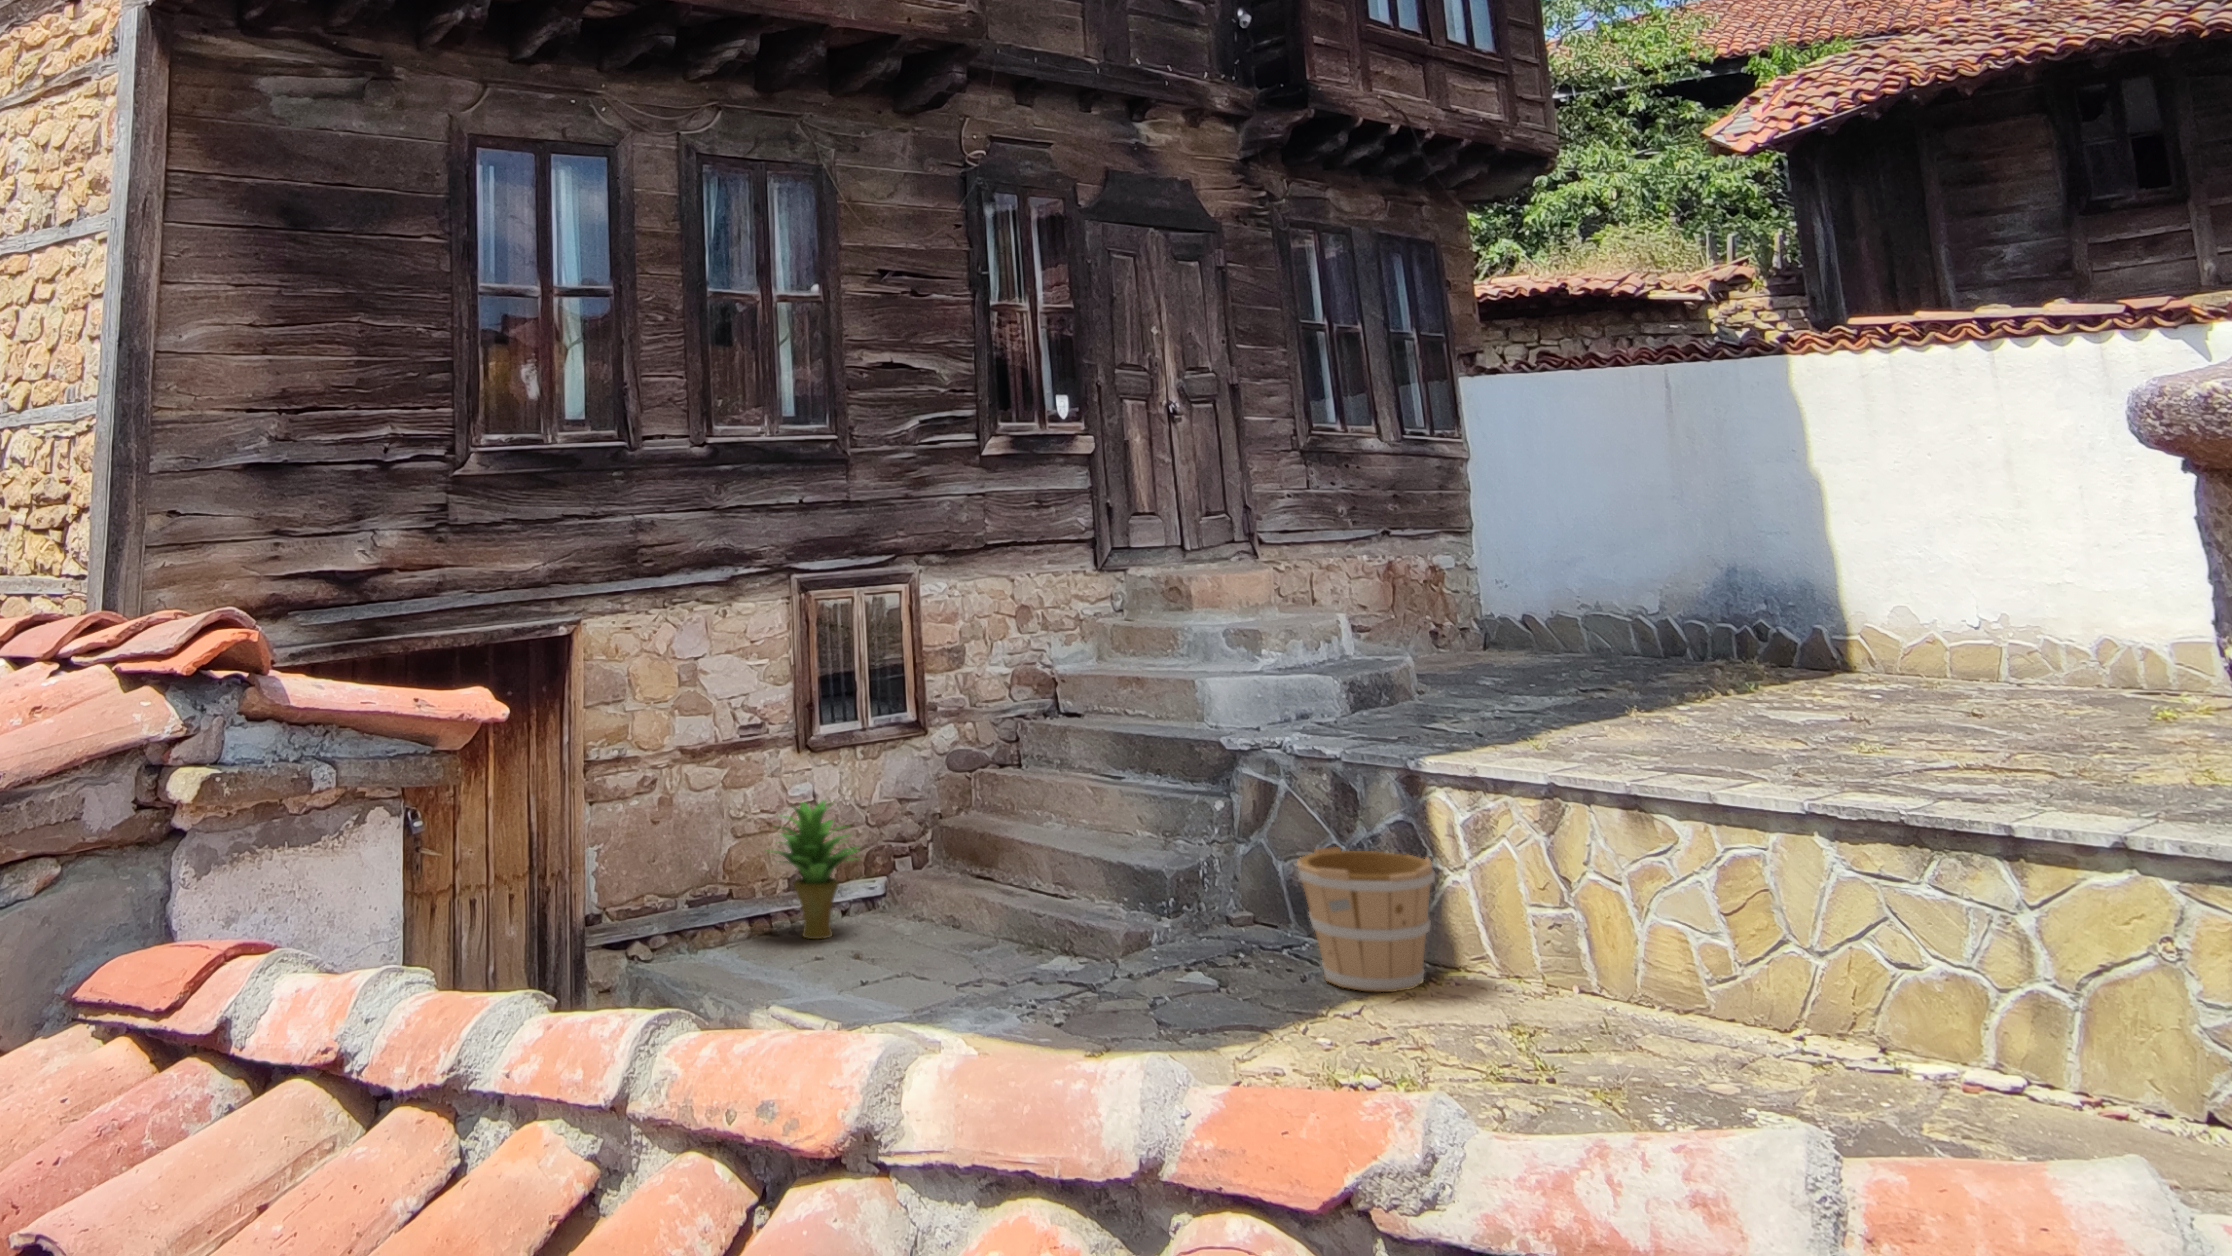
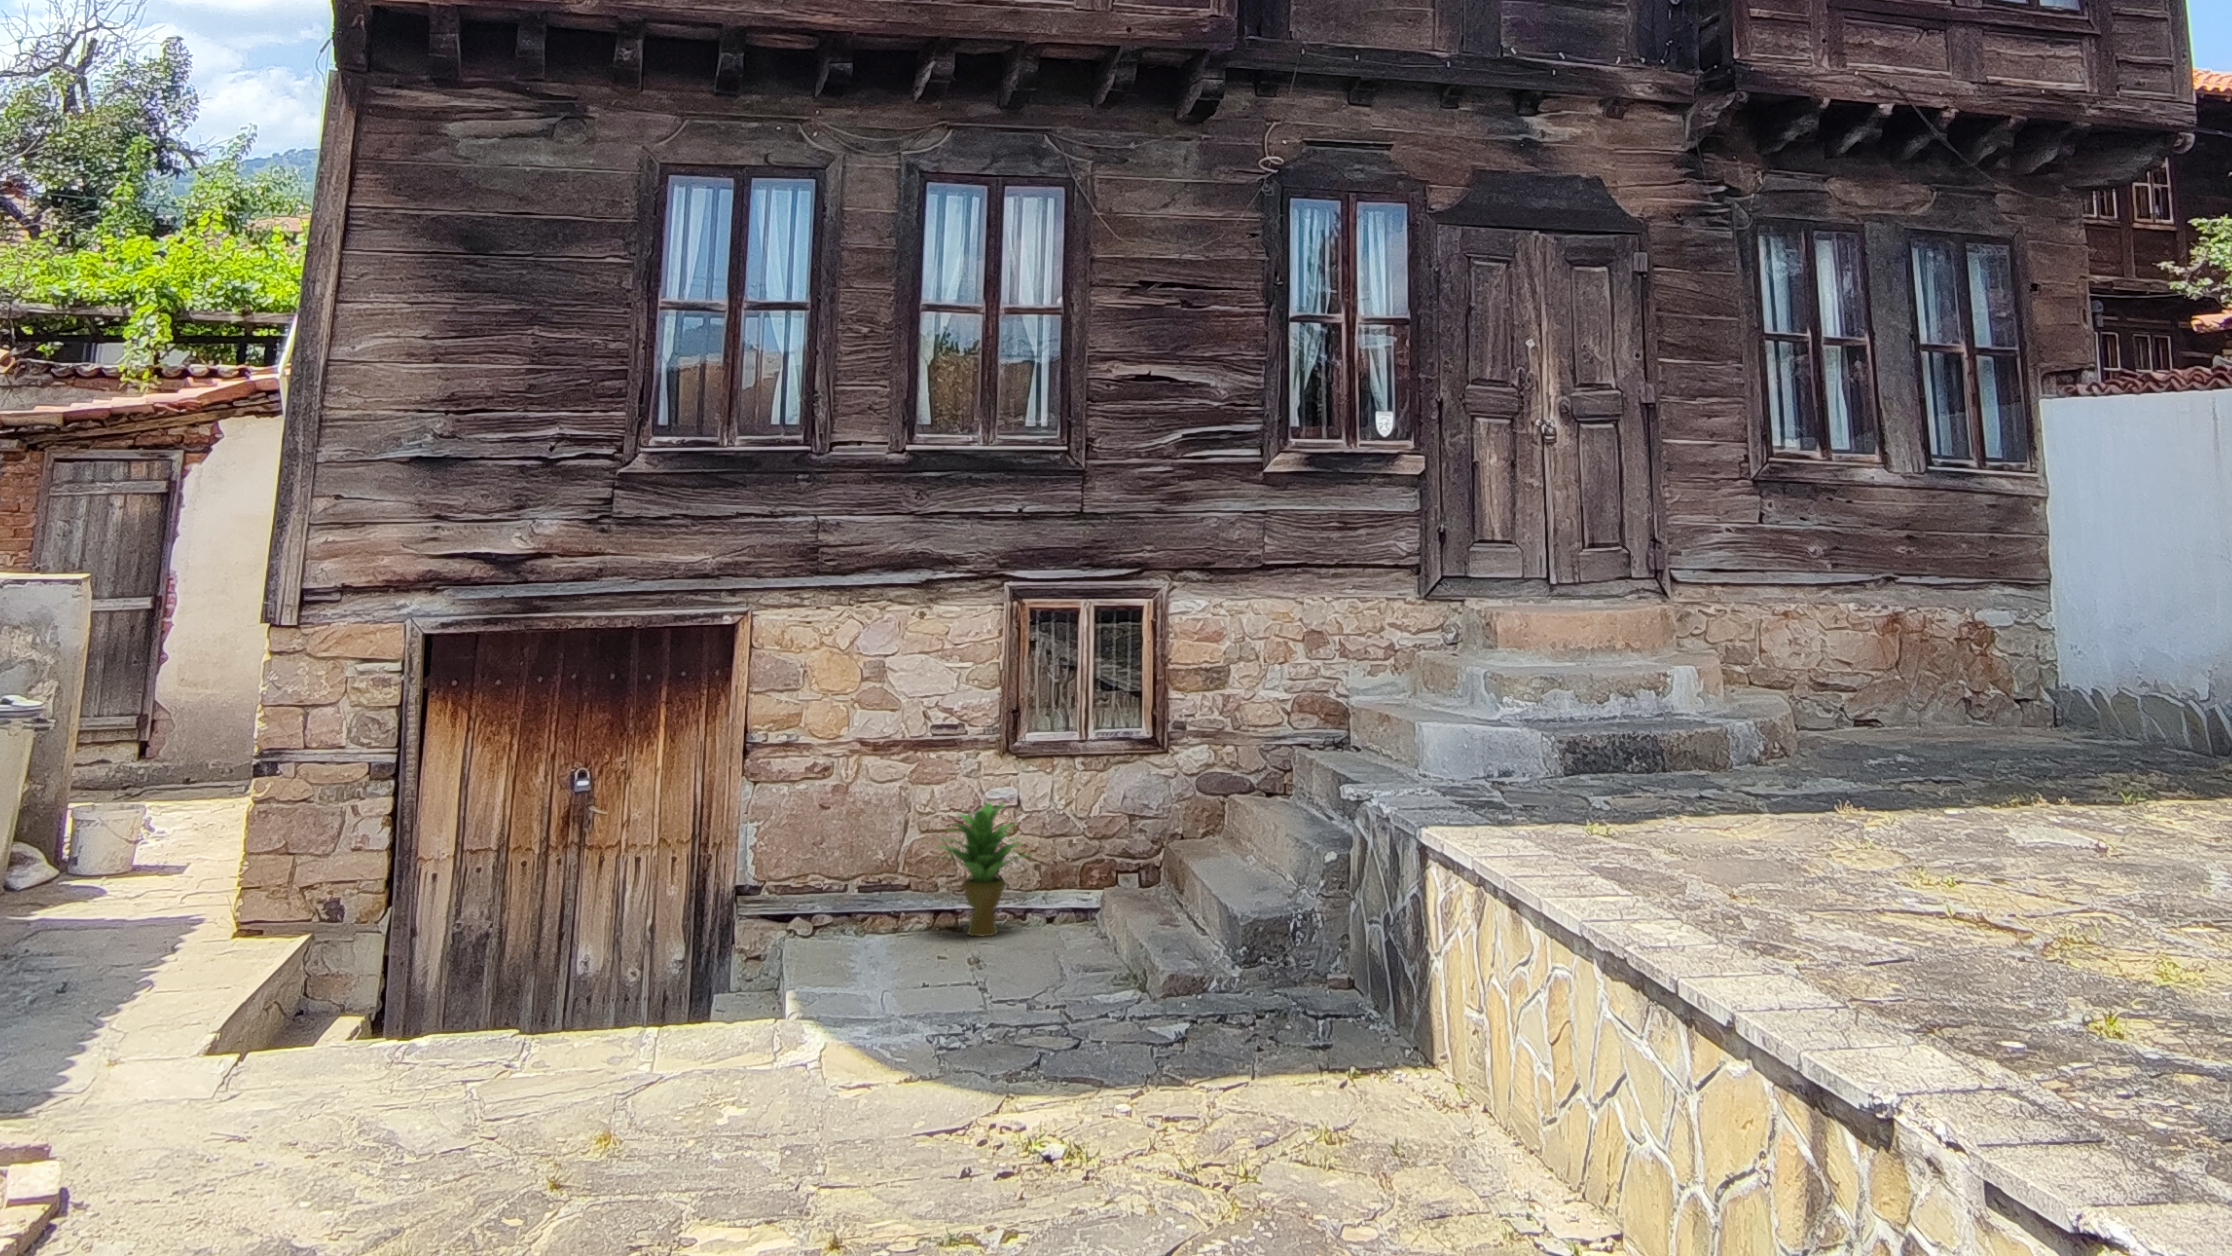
wooden bucket: present [1297,847,1435,992] -> none [1250,884,1390,1036]

